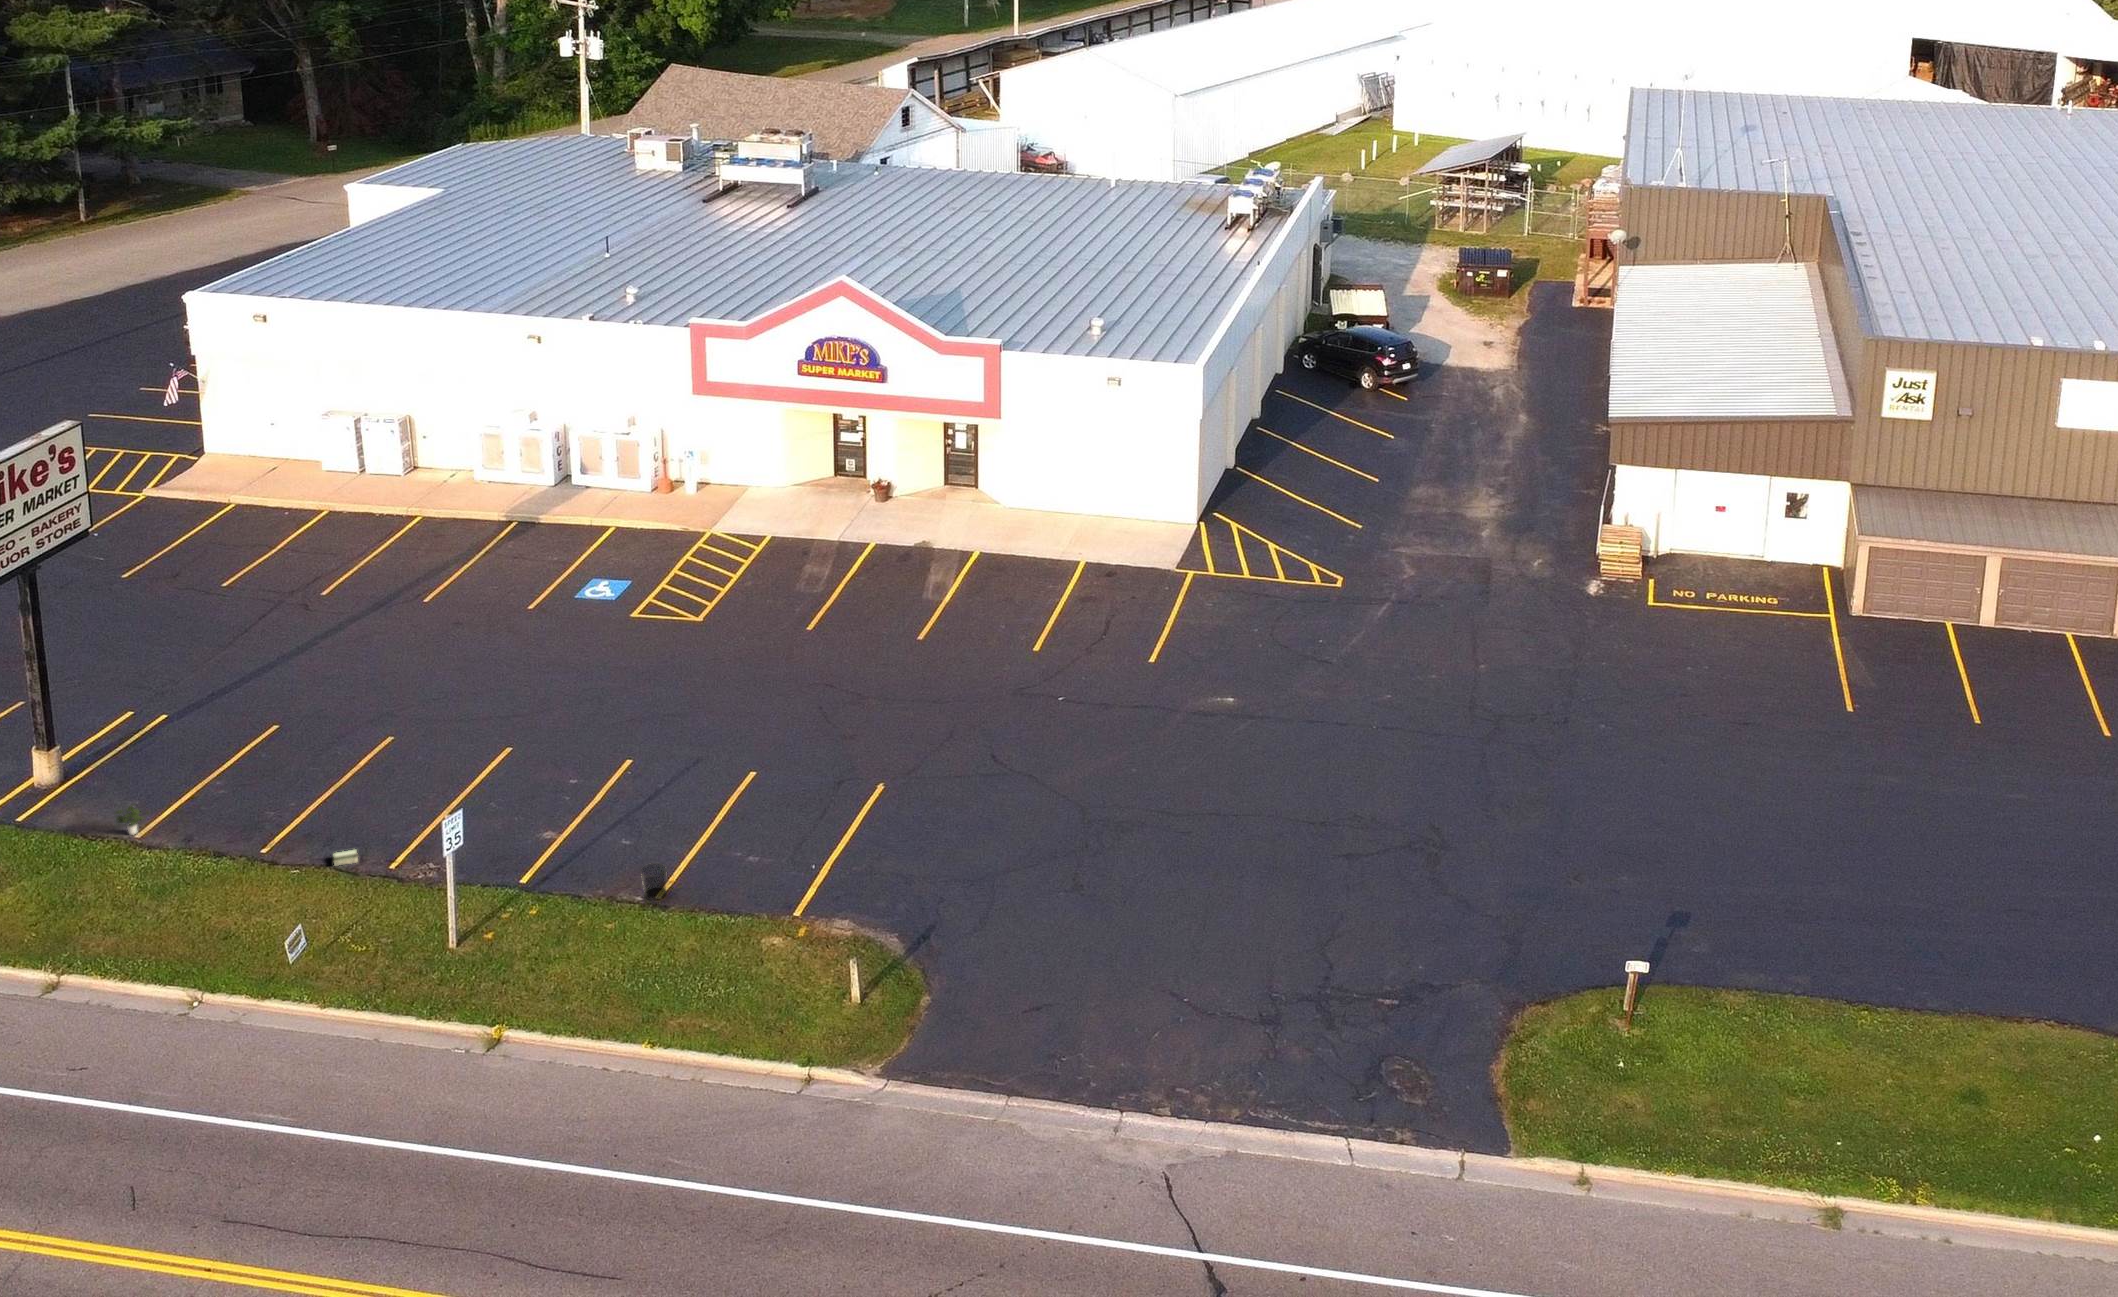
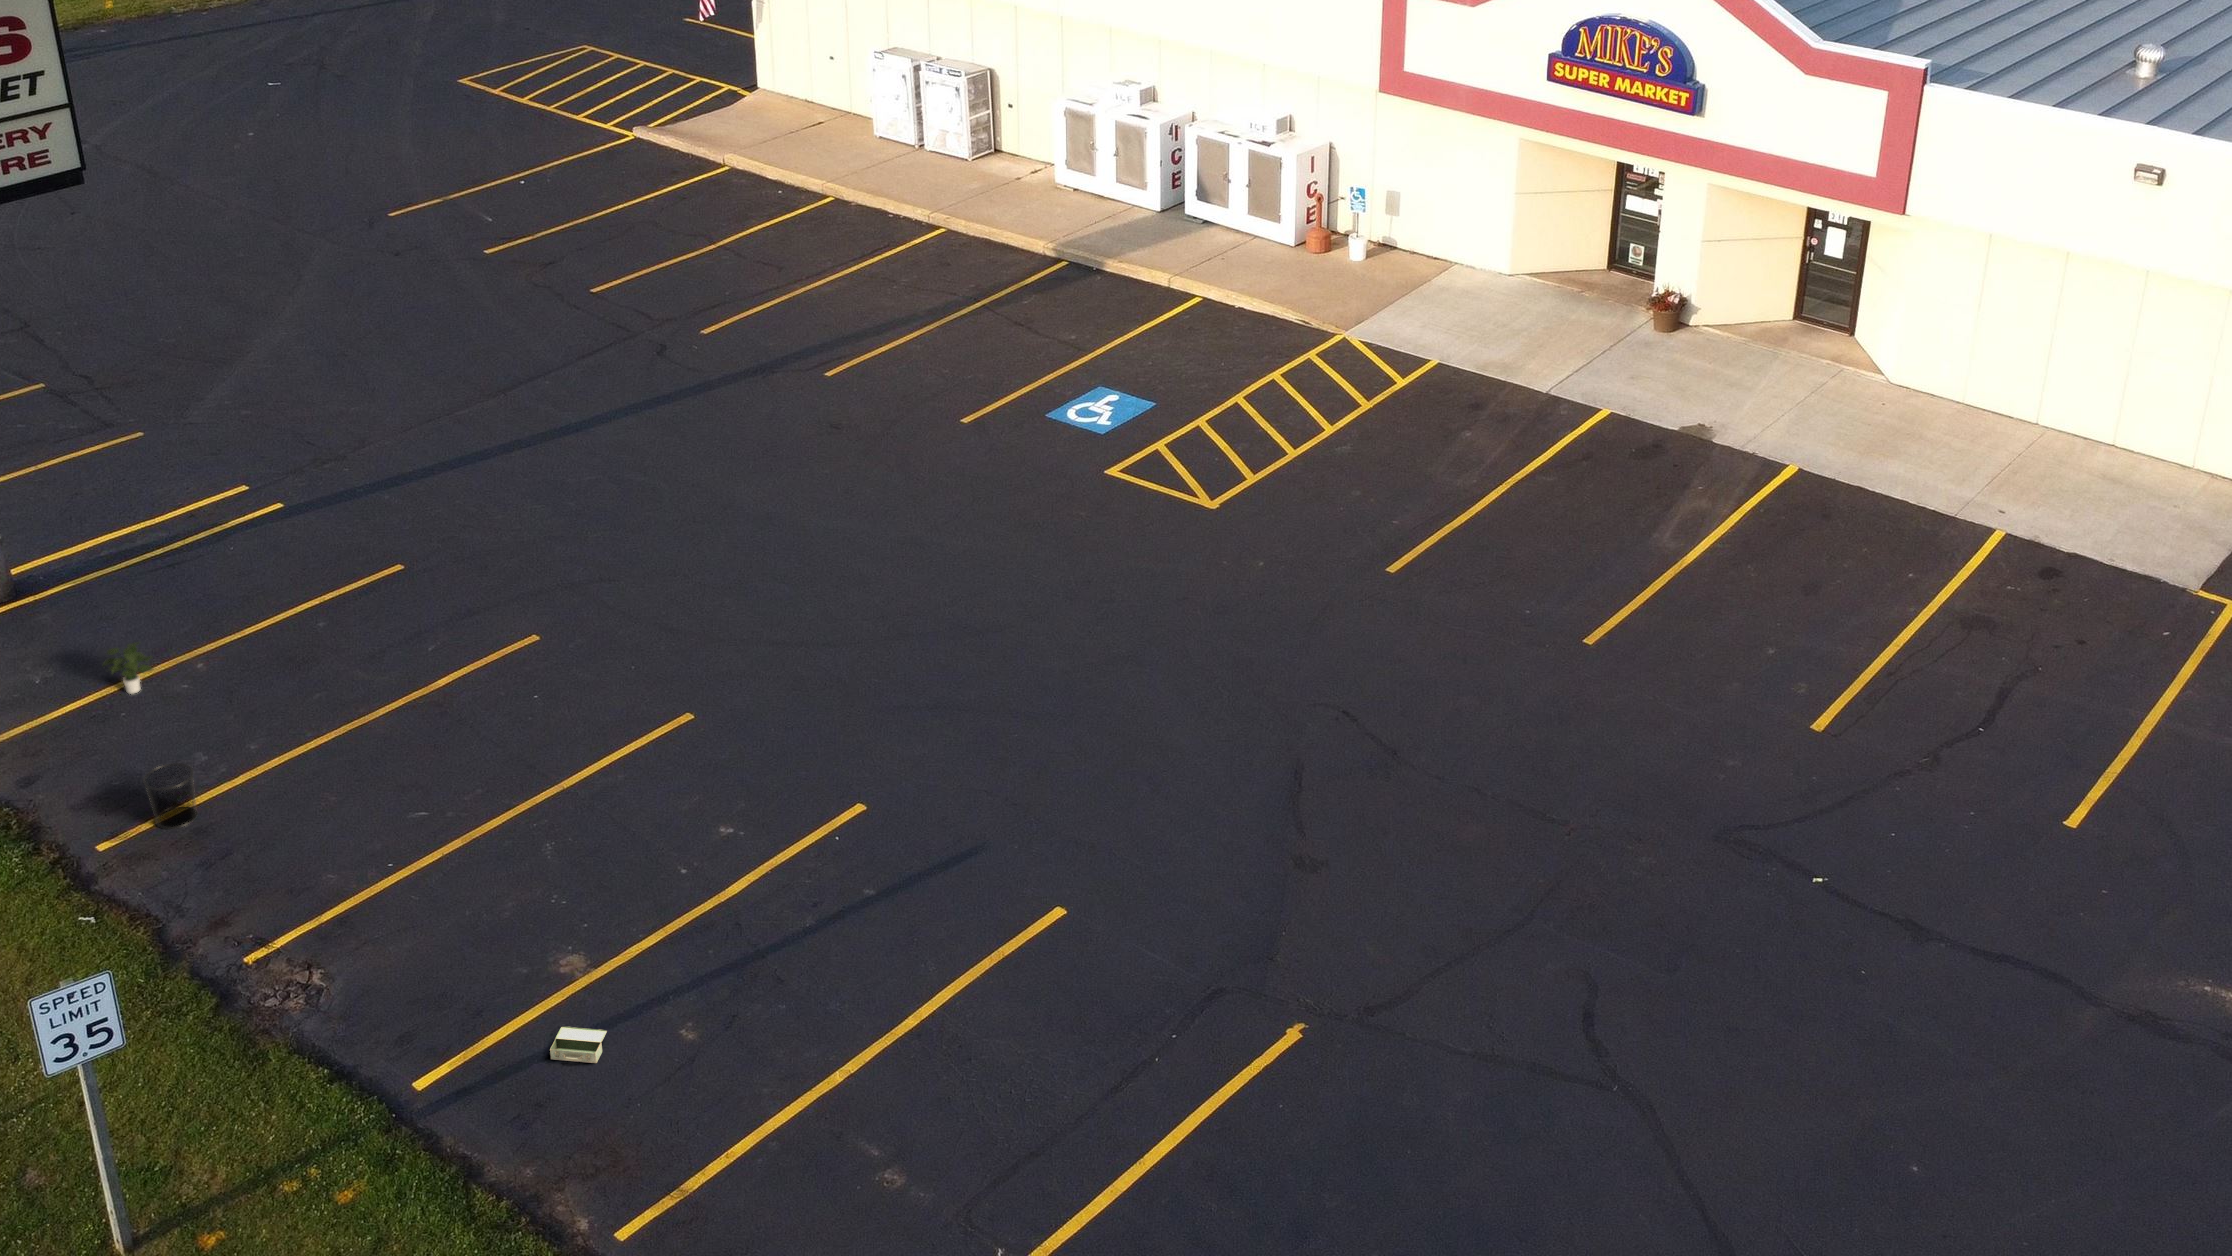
toolbox: present [334,850,358,866] -> present [550,1026,607,1063]
waste bin: present [641,864,666,899] -> present [143,763,197,829]

